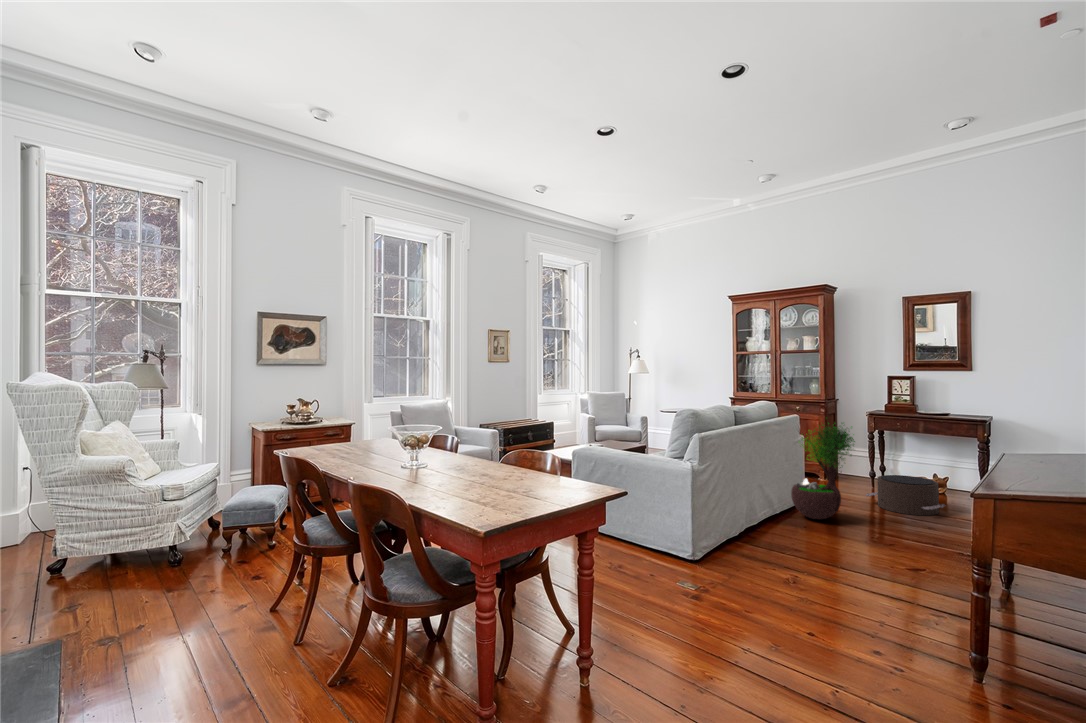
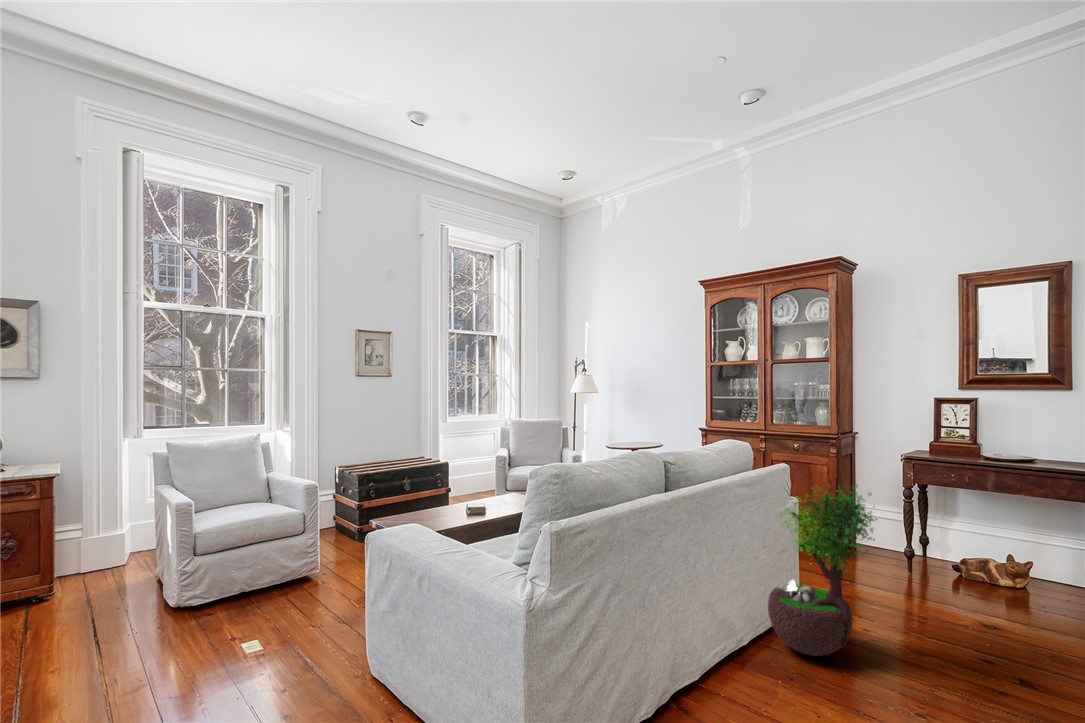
pouf: present [866,475,945,515] -> none [897,564,1039,646]

